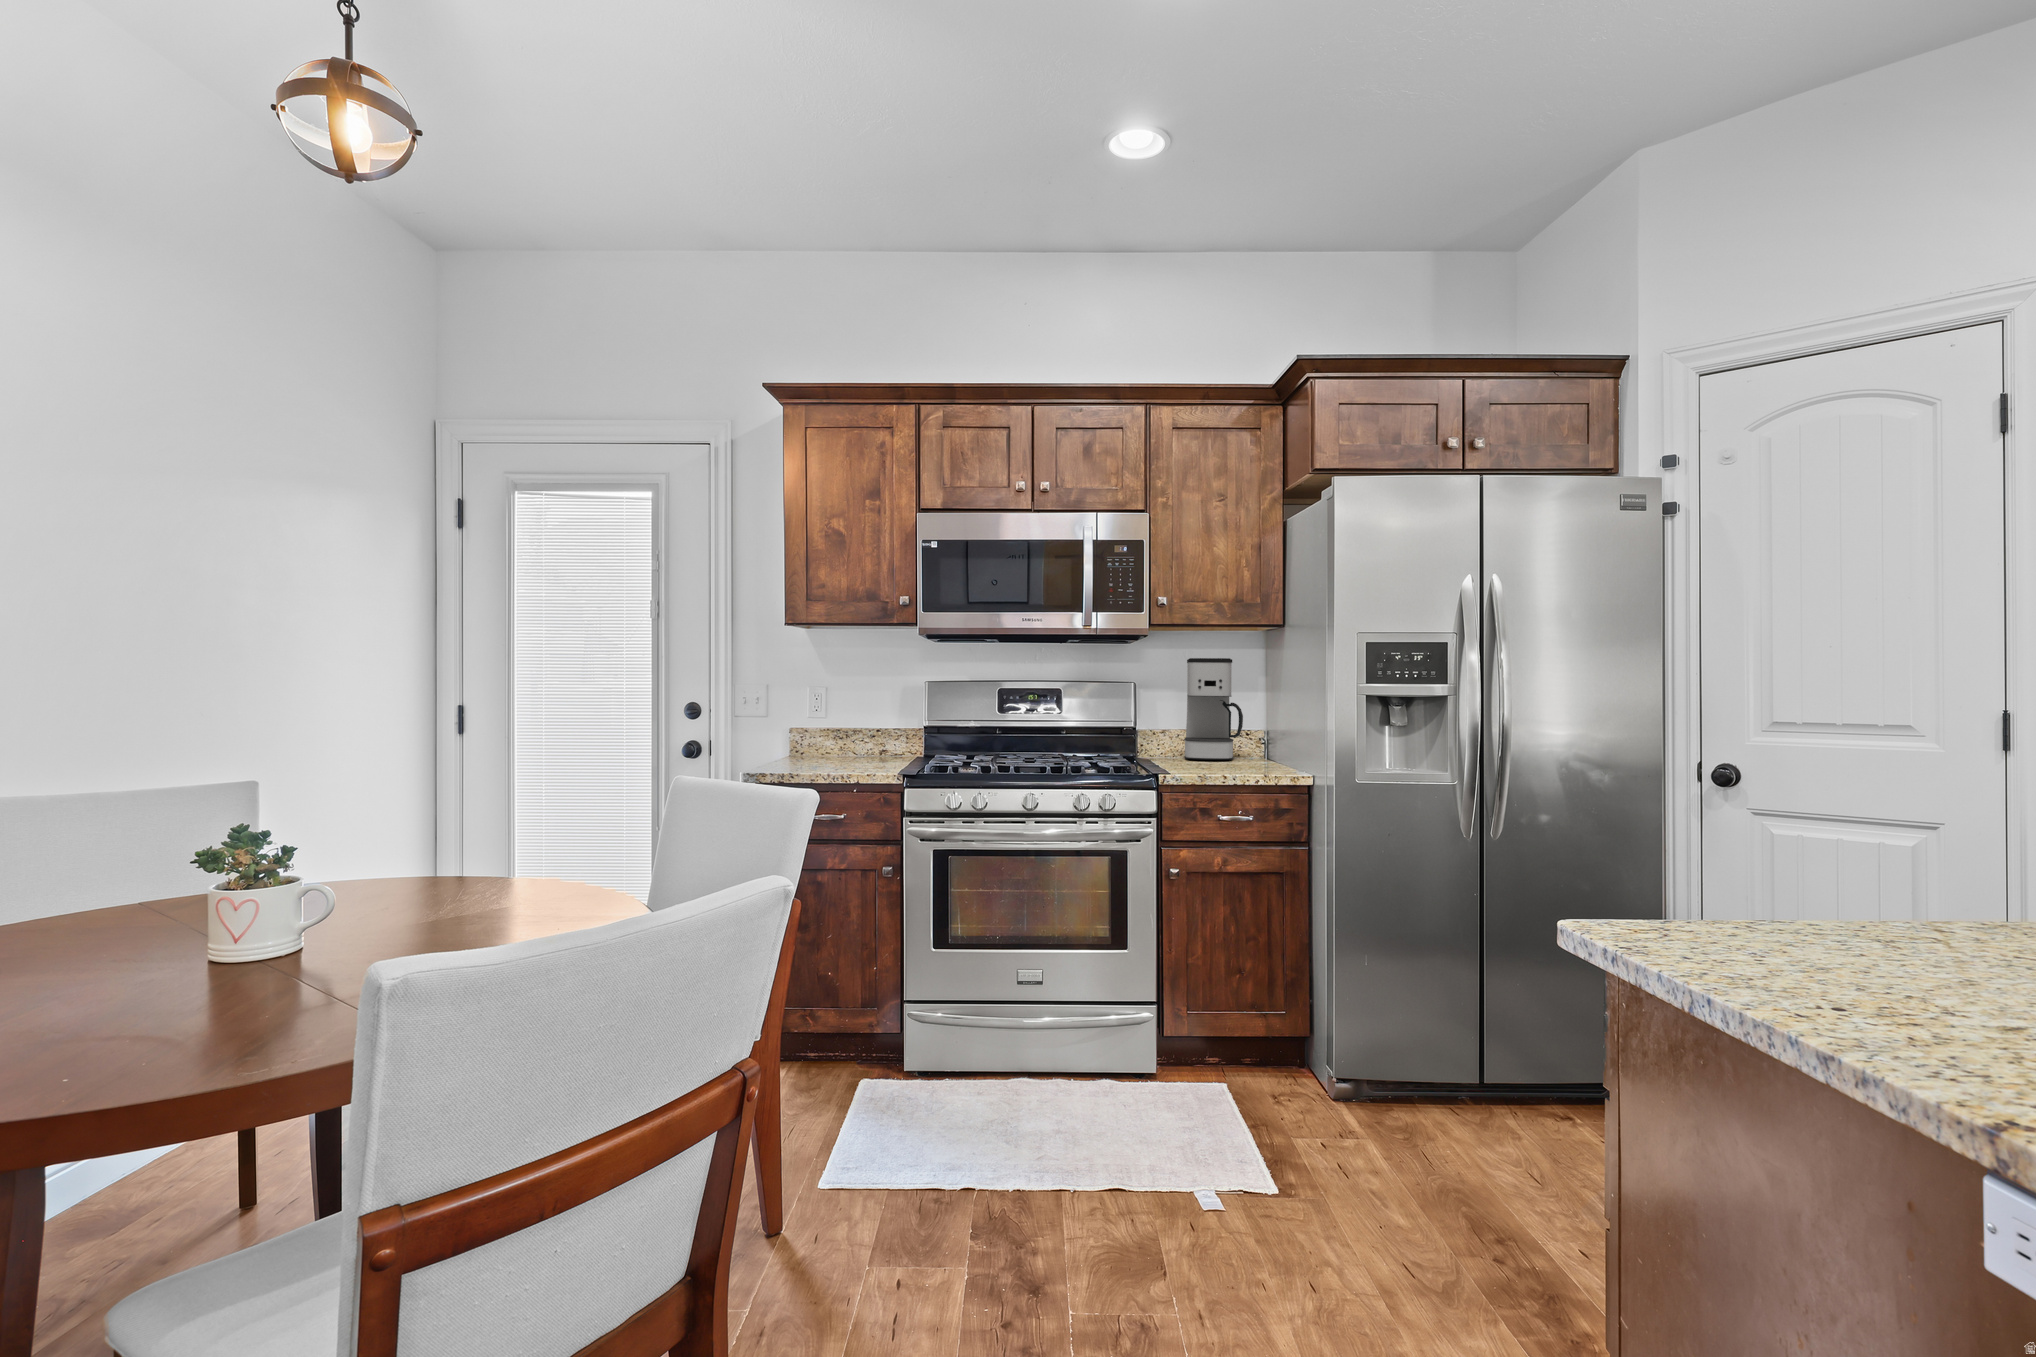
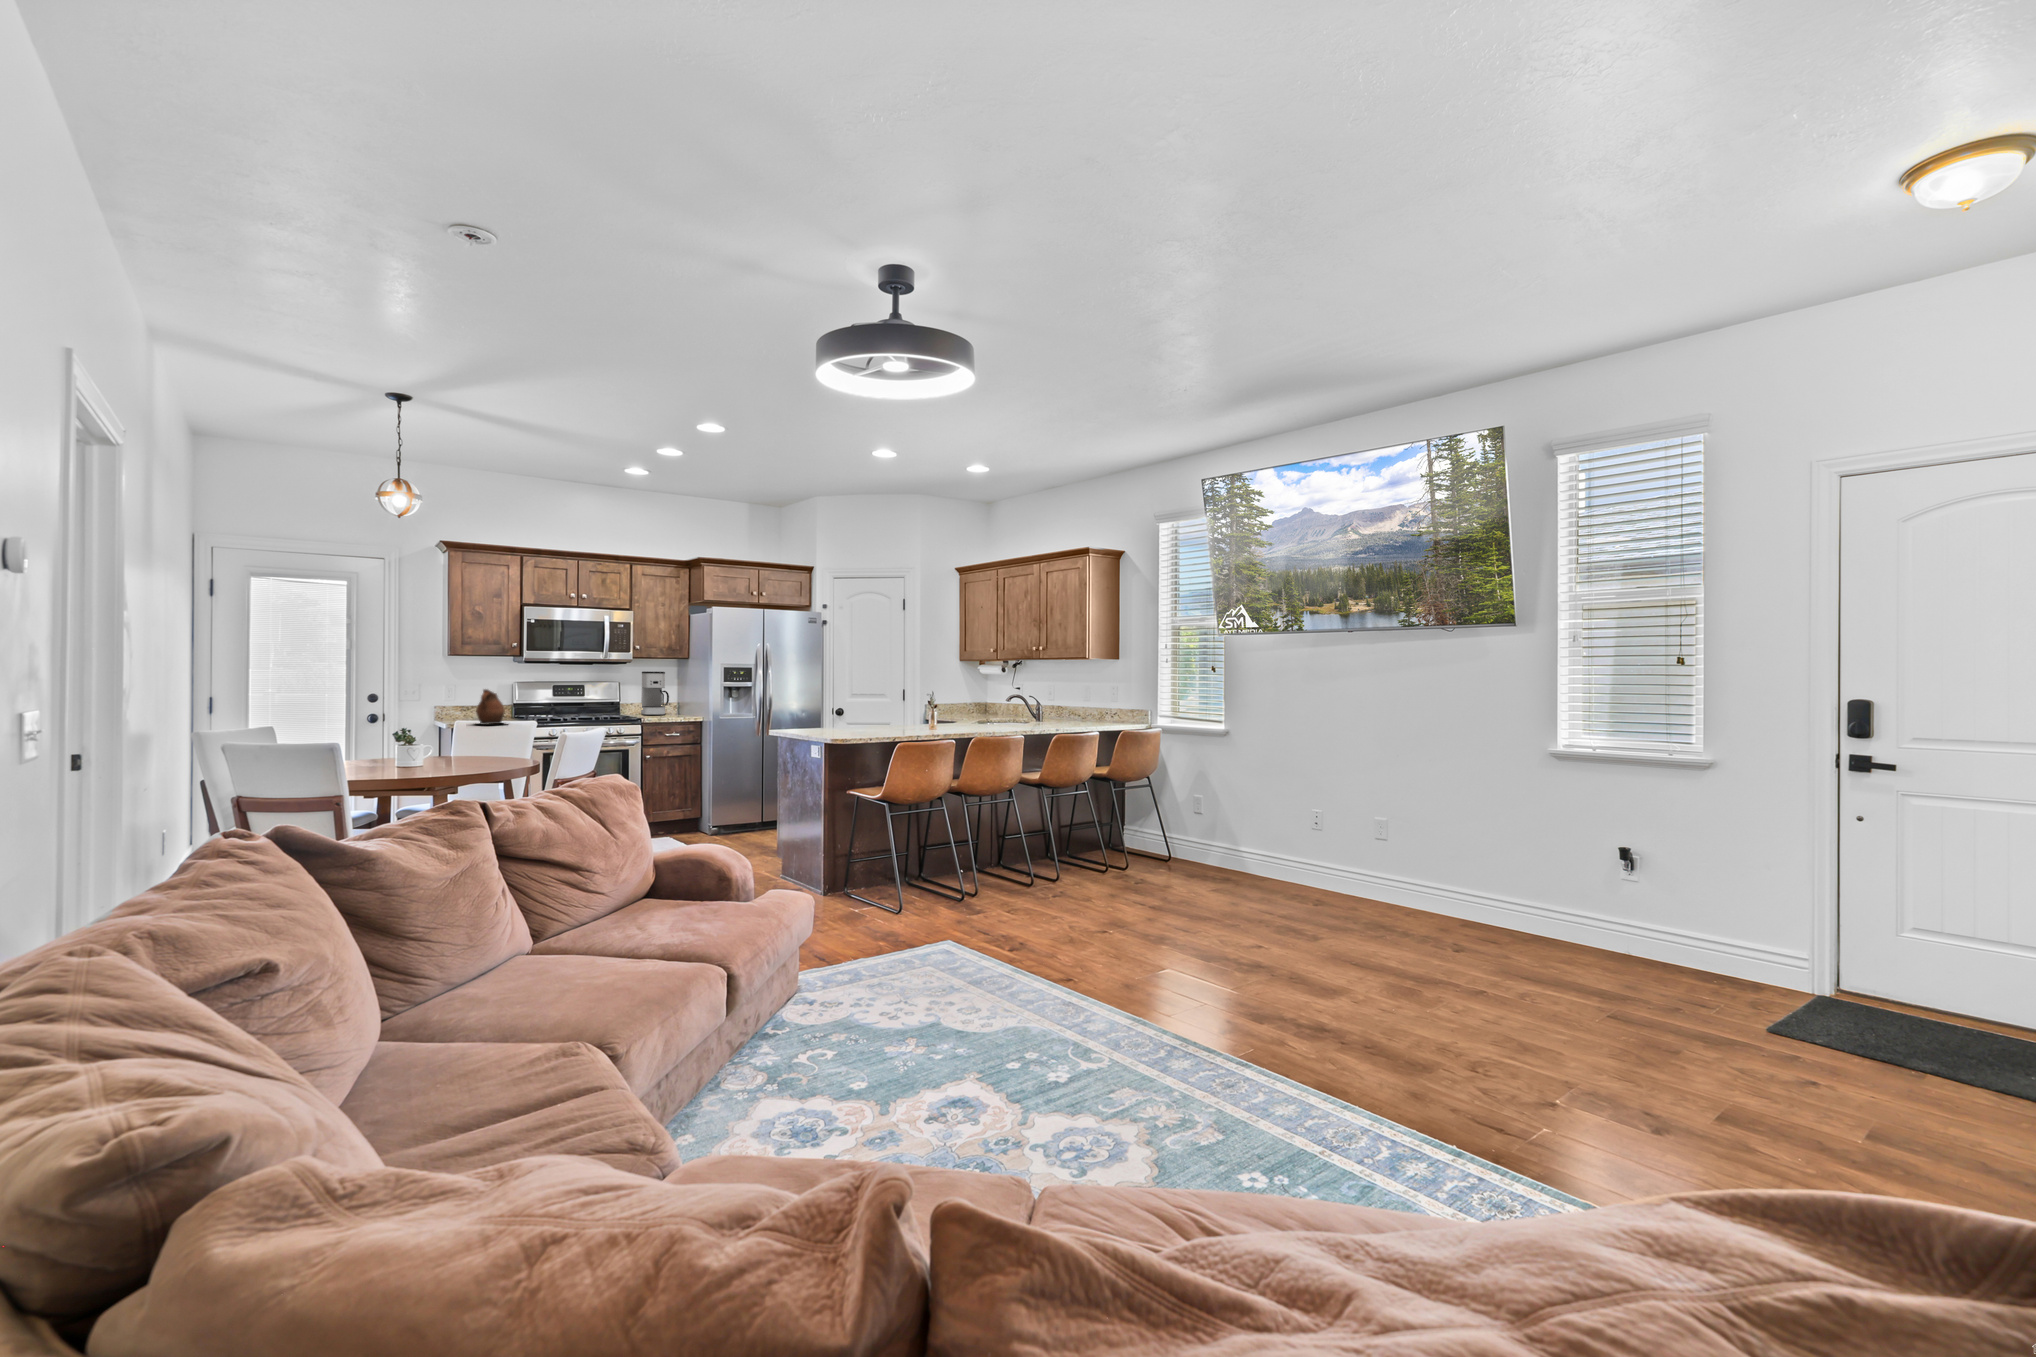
ceramic pitcher: none [813,696,879,774] -> present [476,689,505,725]

